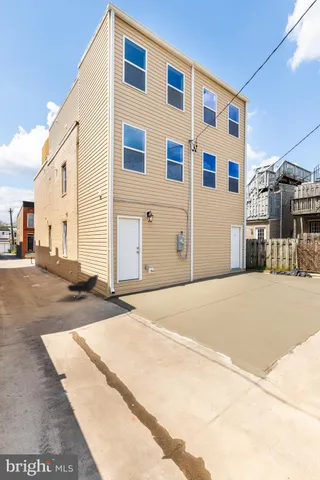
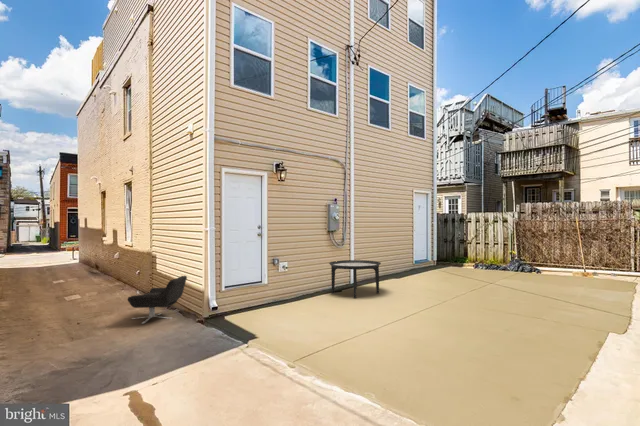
round table: none [178,267,209,289] -> present [329,260,381,298]

